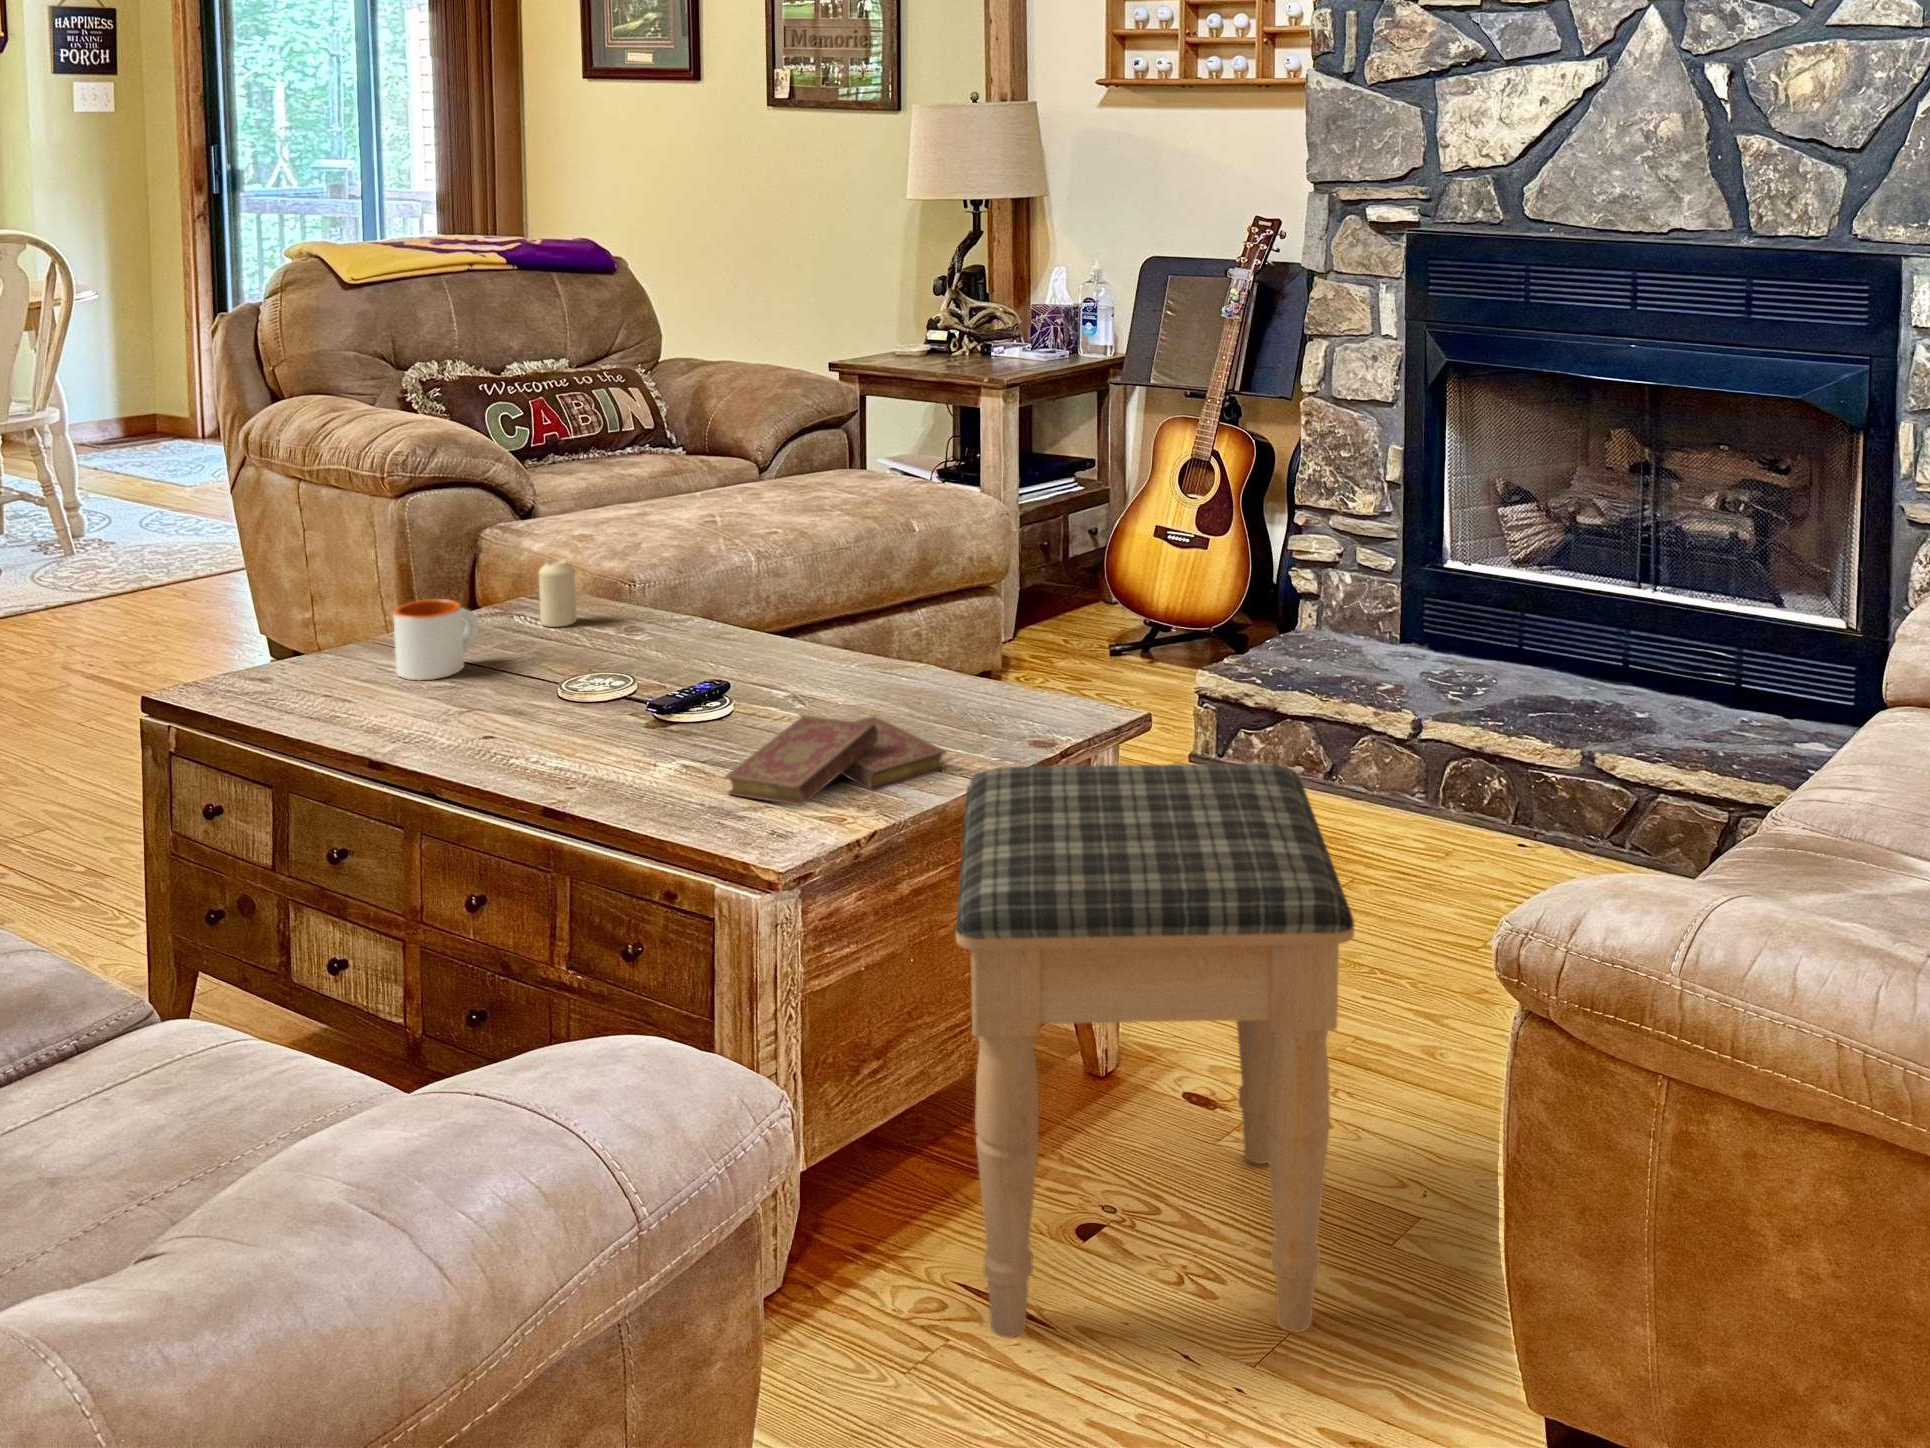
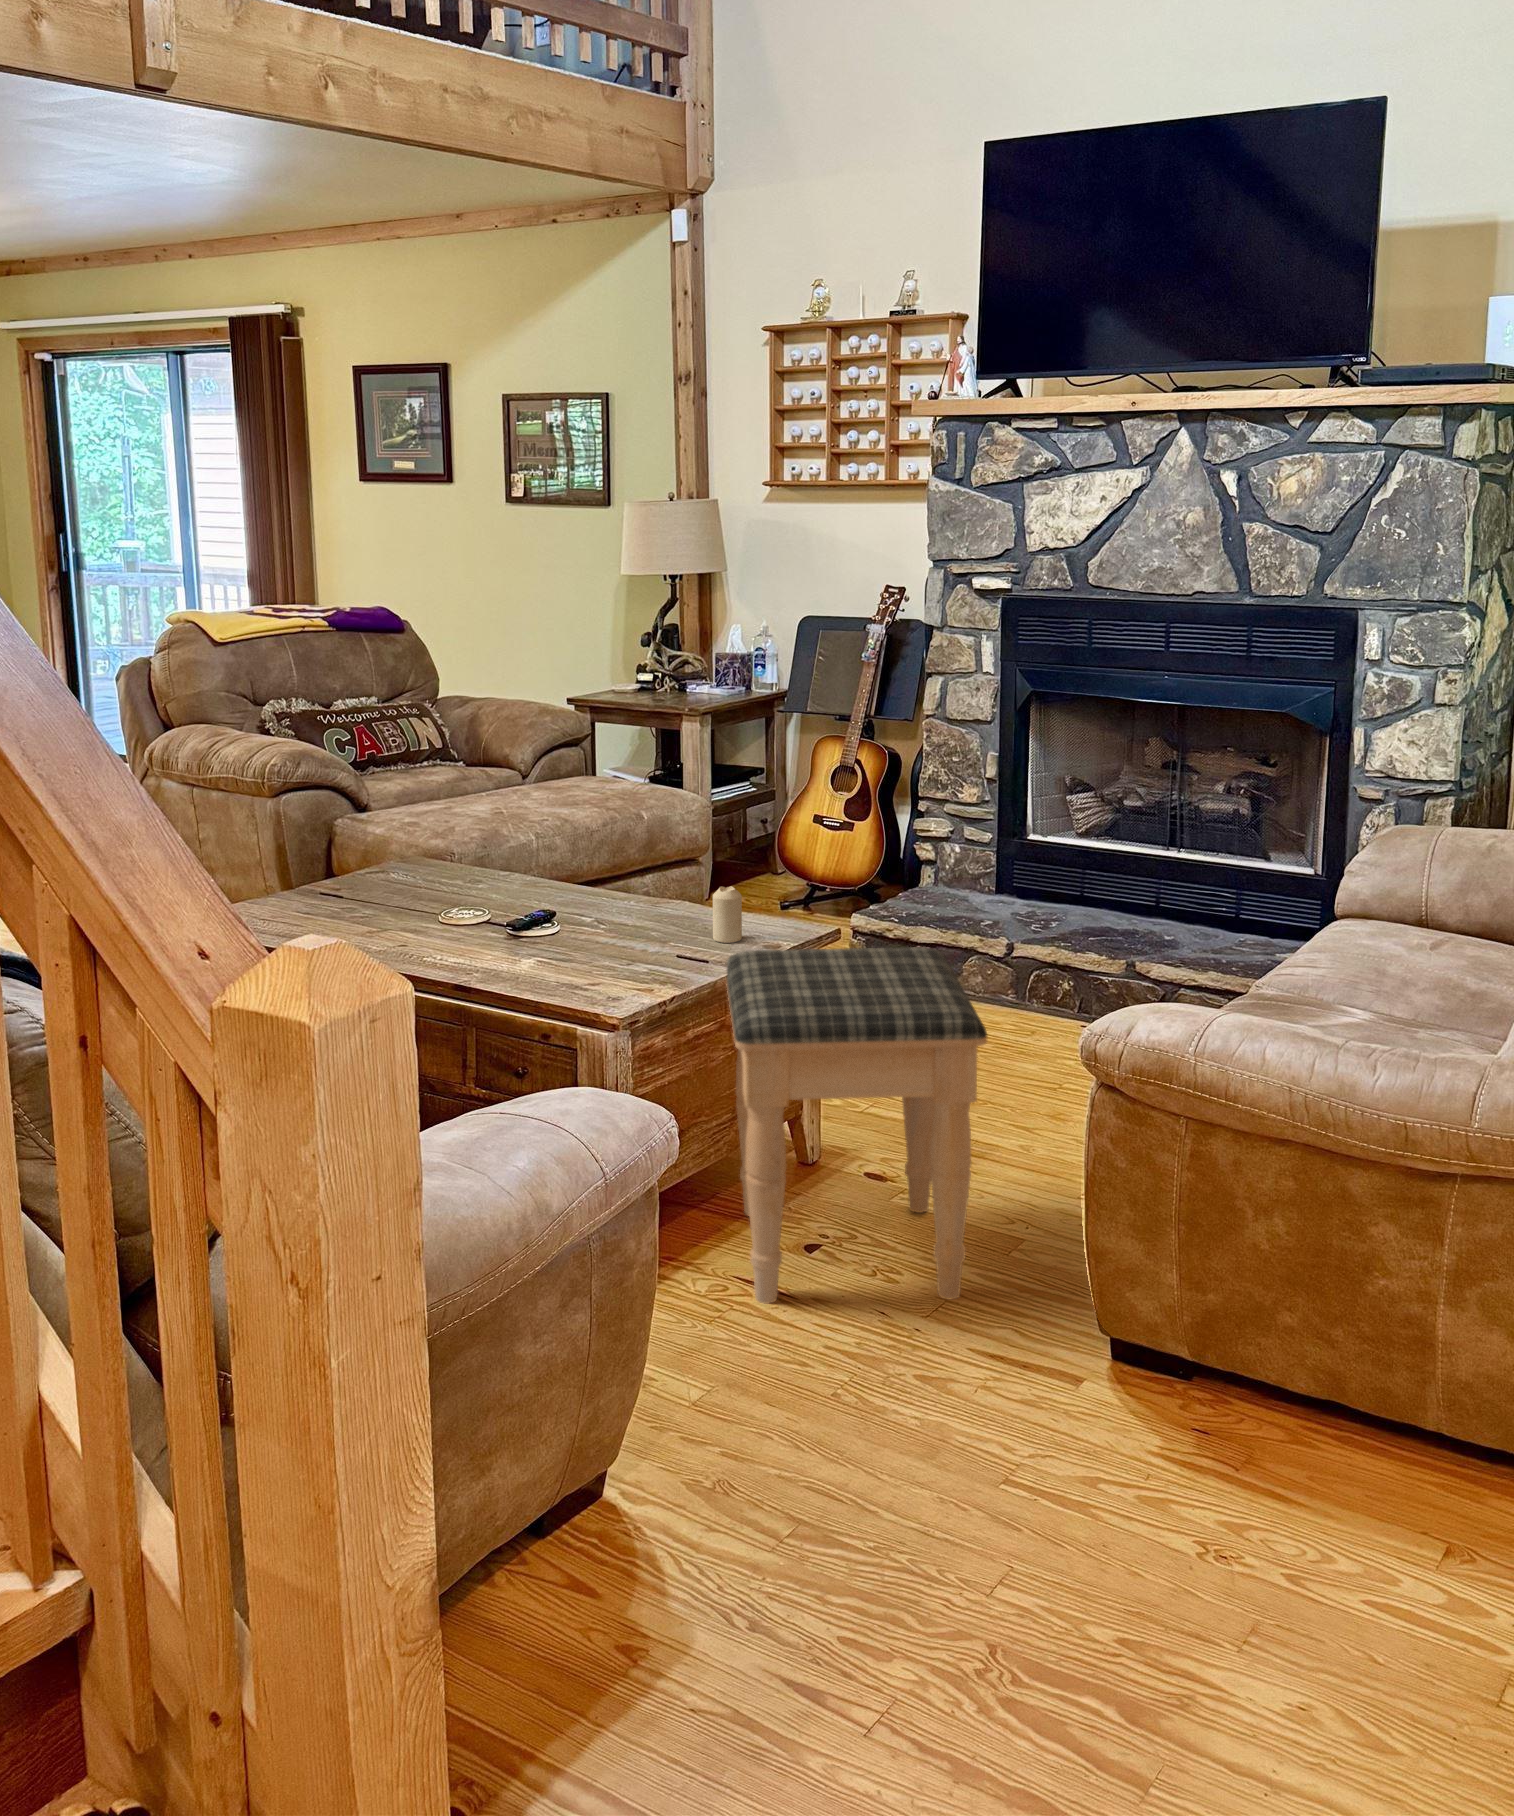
candle: present [539,559,577,627] -> present [713,886,742,943]
mug: present [393,599,479,680] -> none [314,852,370,907]
book: present [725,716,946,806] -> none [568,920,710,974]

